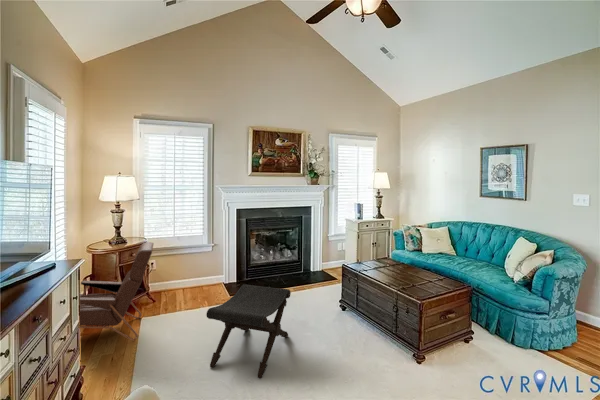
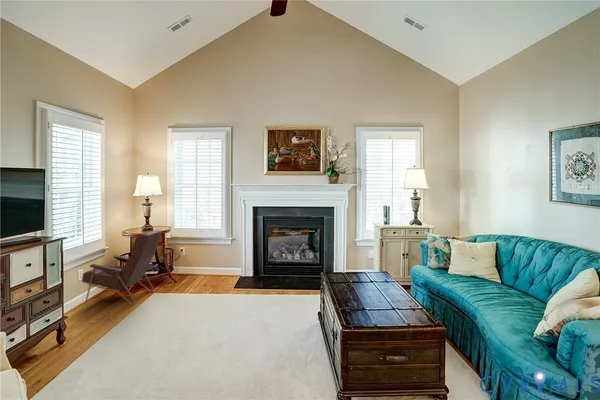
footstool: present [206,284,291,378] -> none [152,272,237,349]

